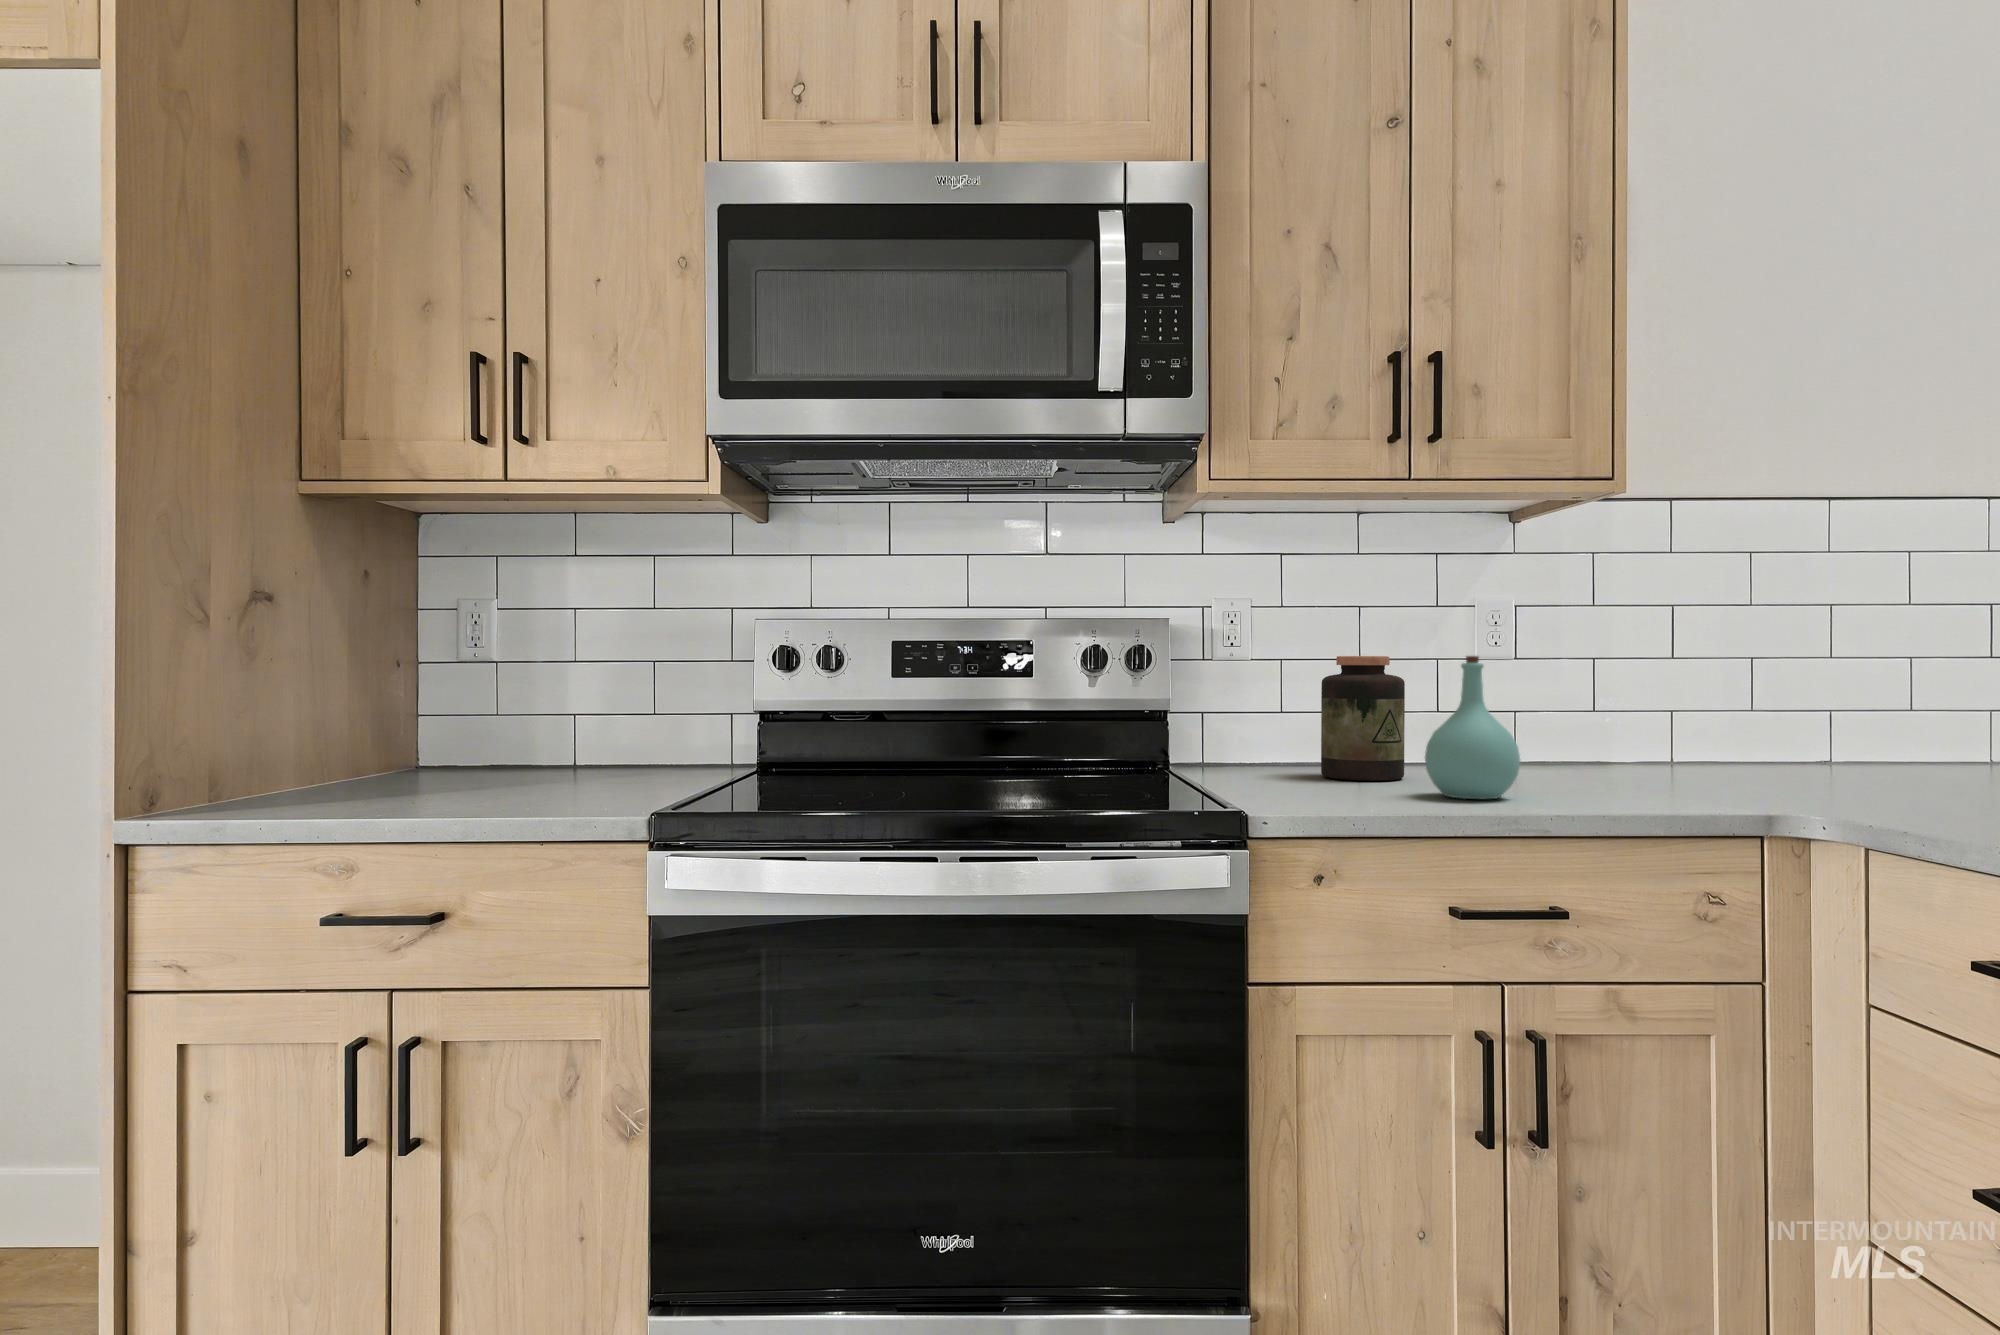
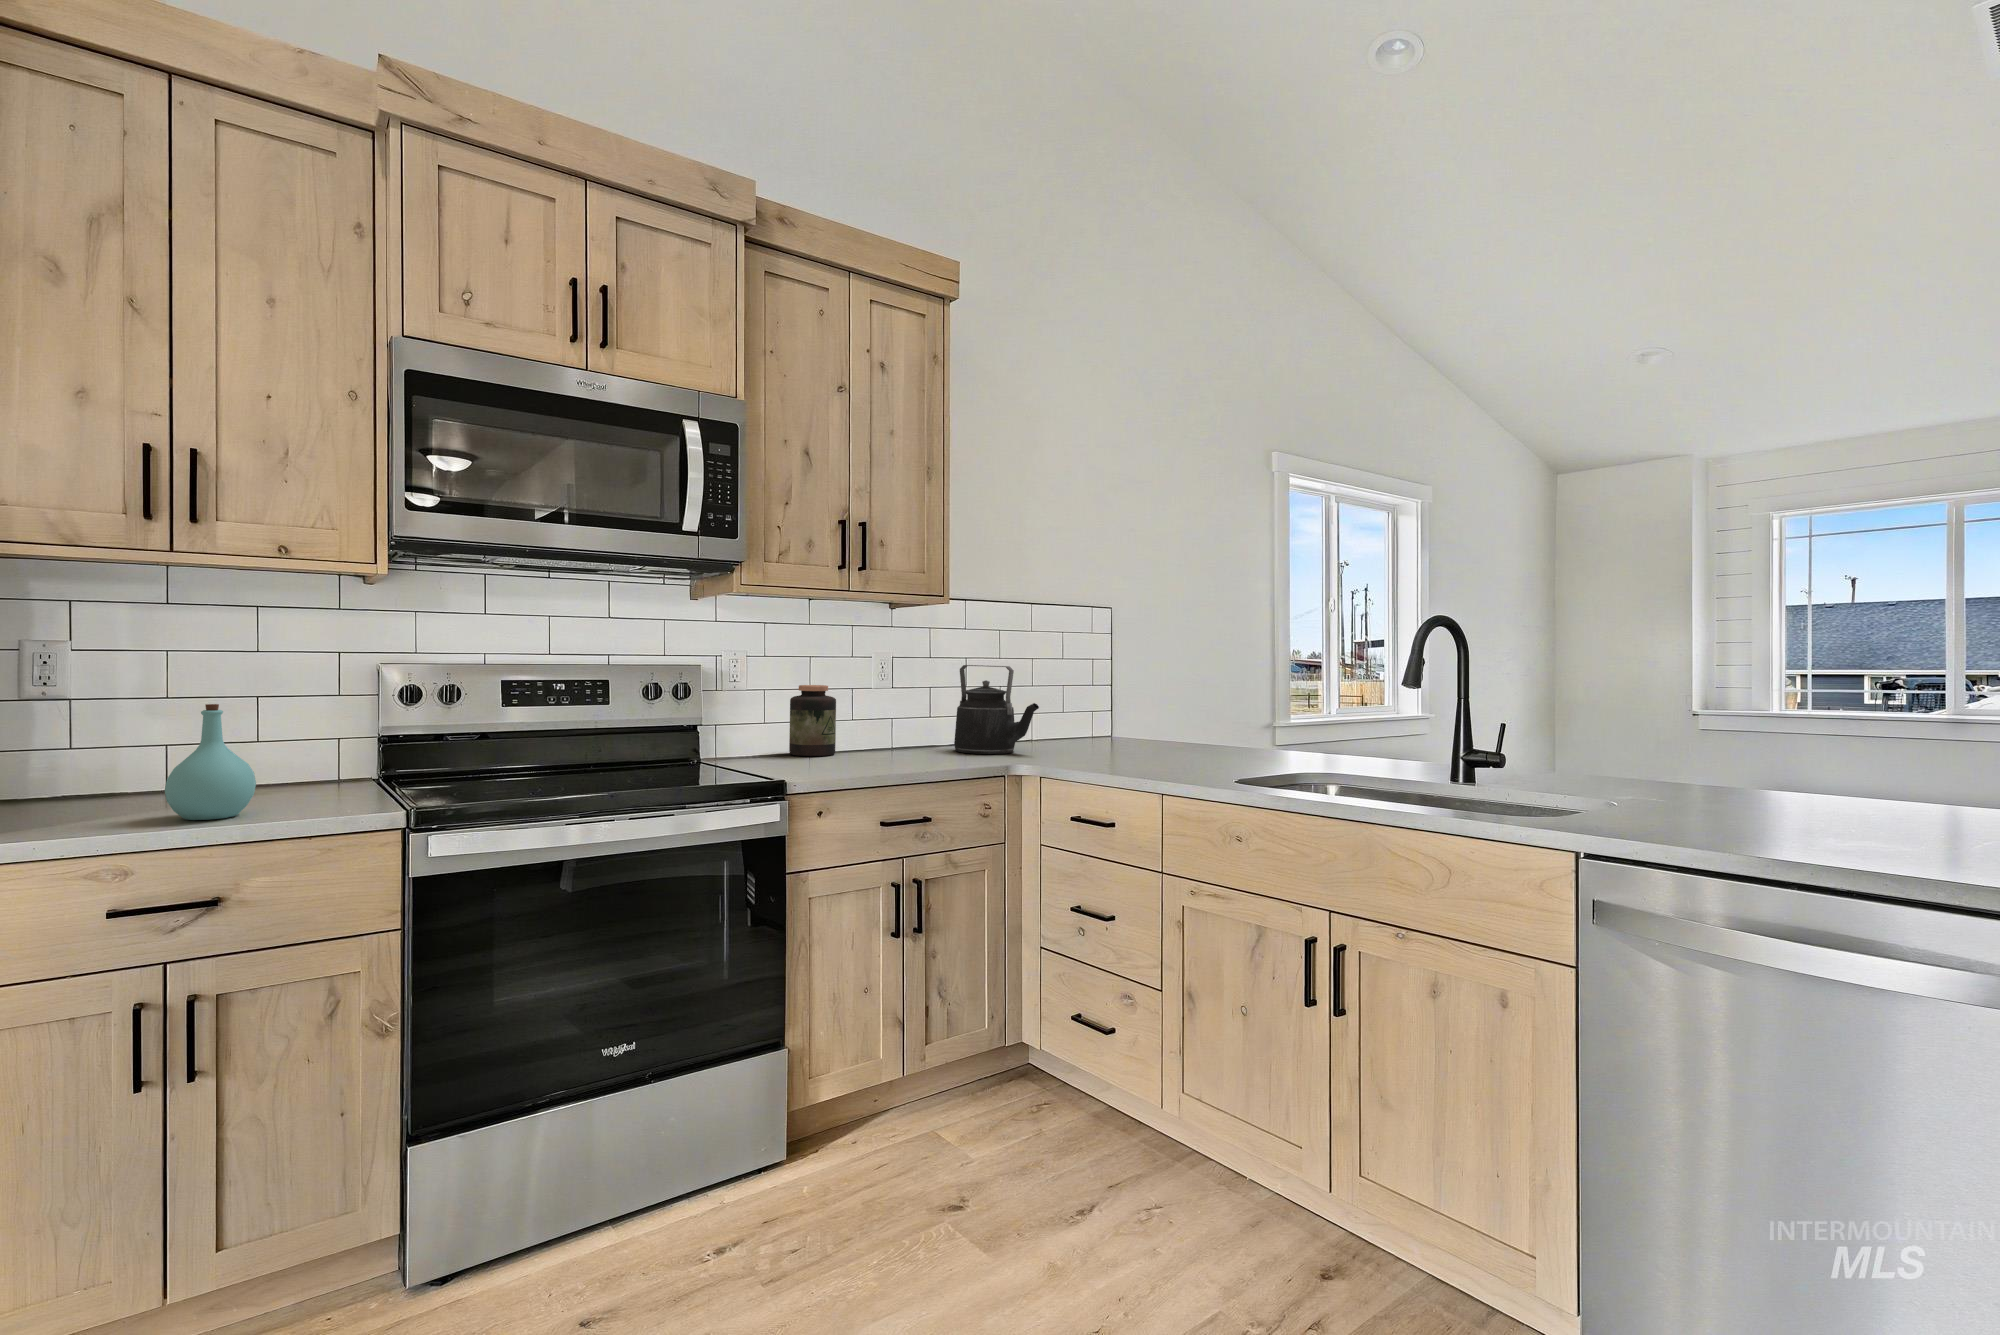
kettle: none [1653,611,1855,795] -> present [954,665,1039,754]
bottle: present [1425,656,1520,799] -> present [165,704,256,820]

